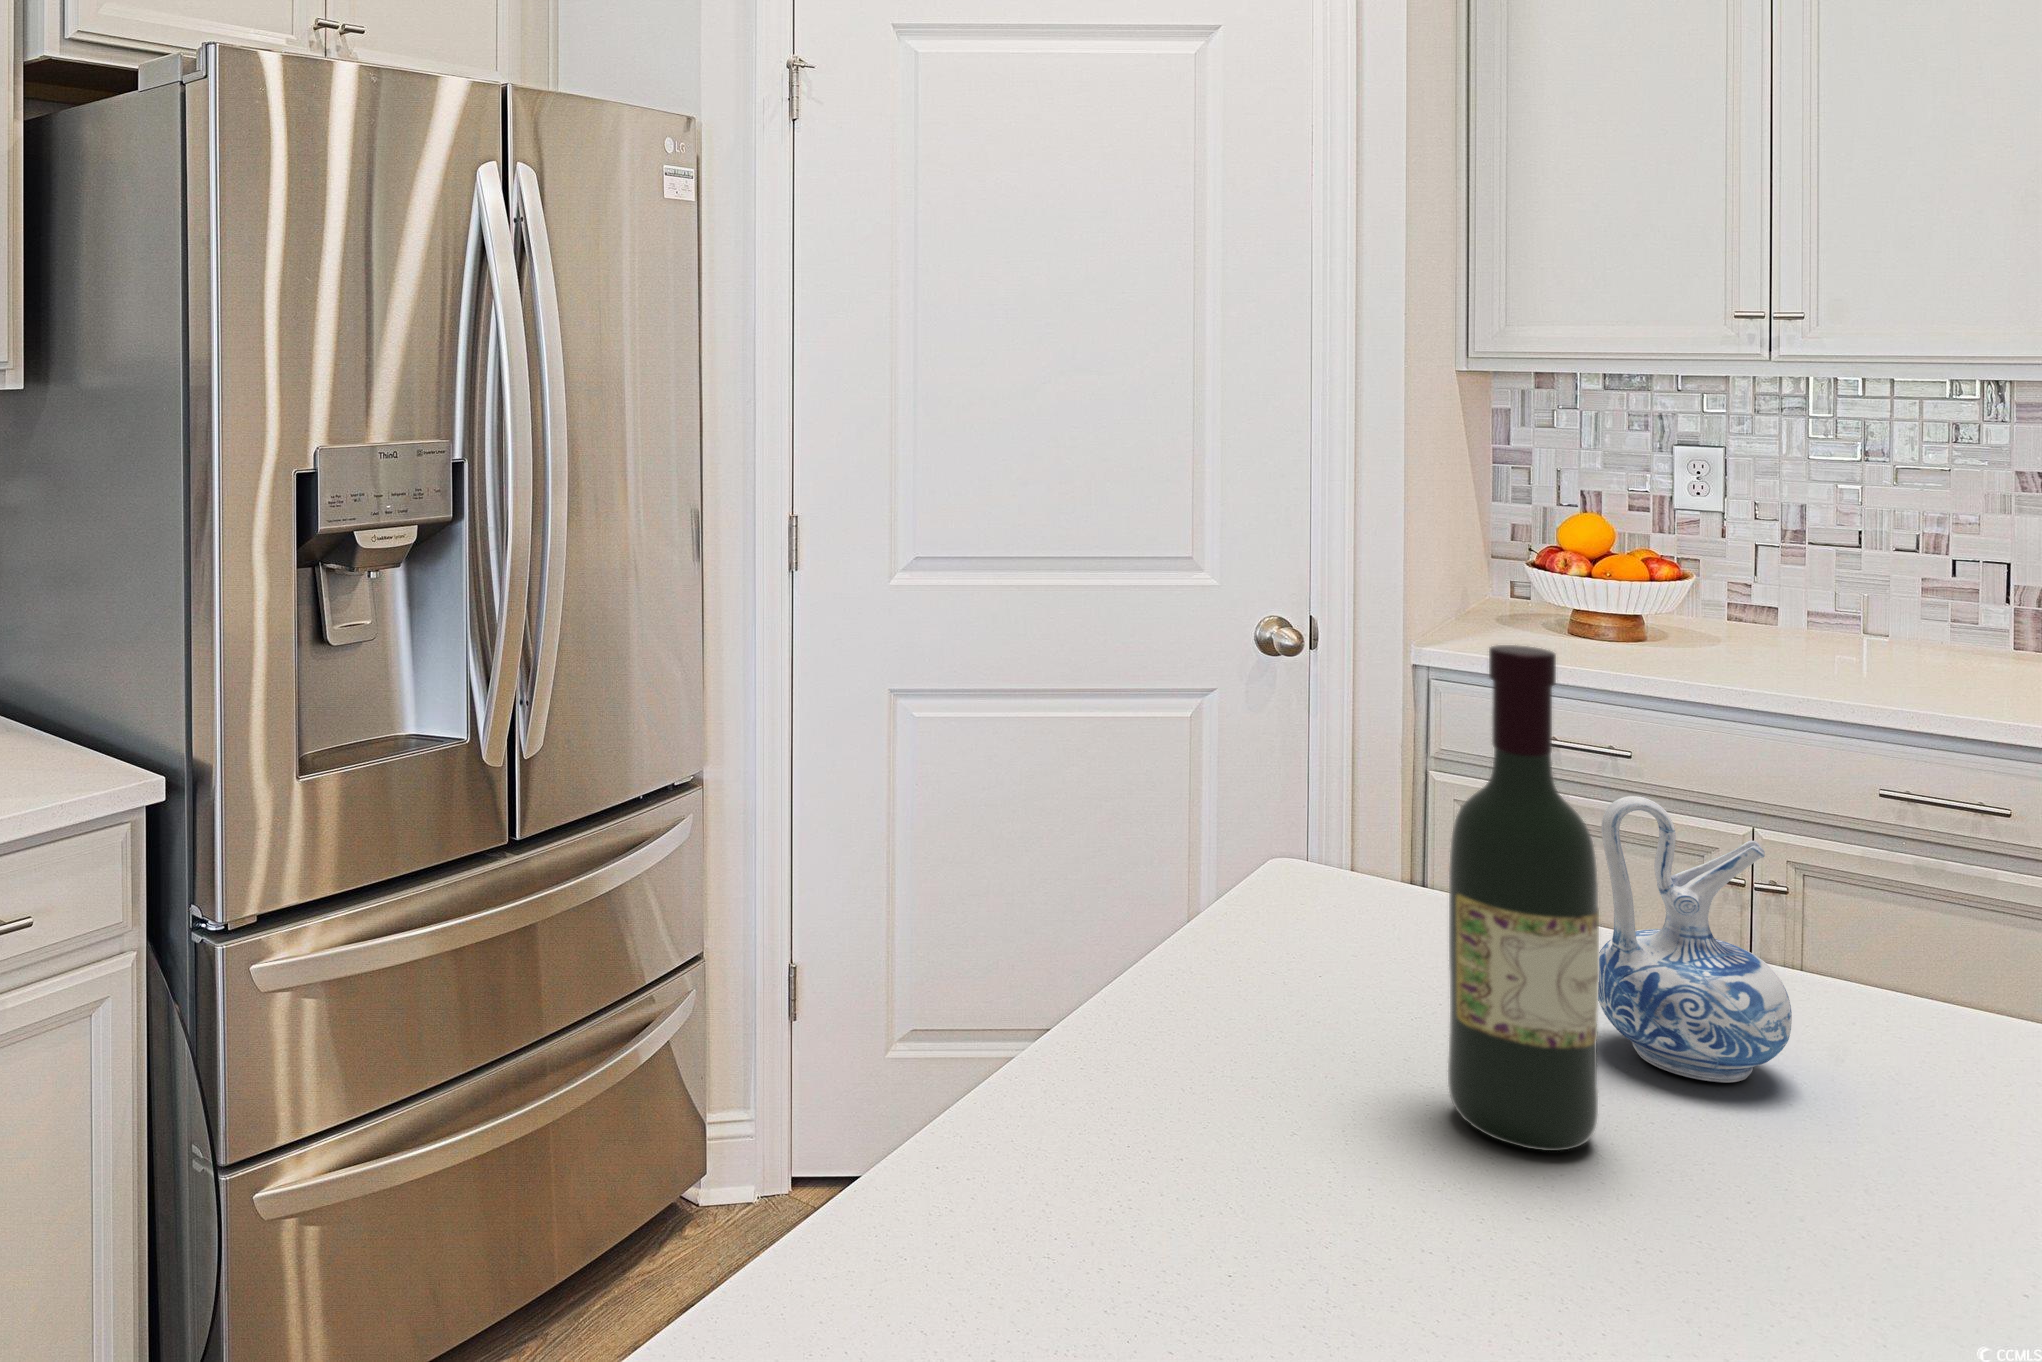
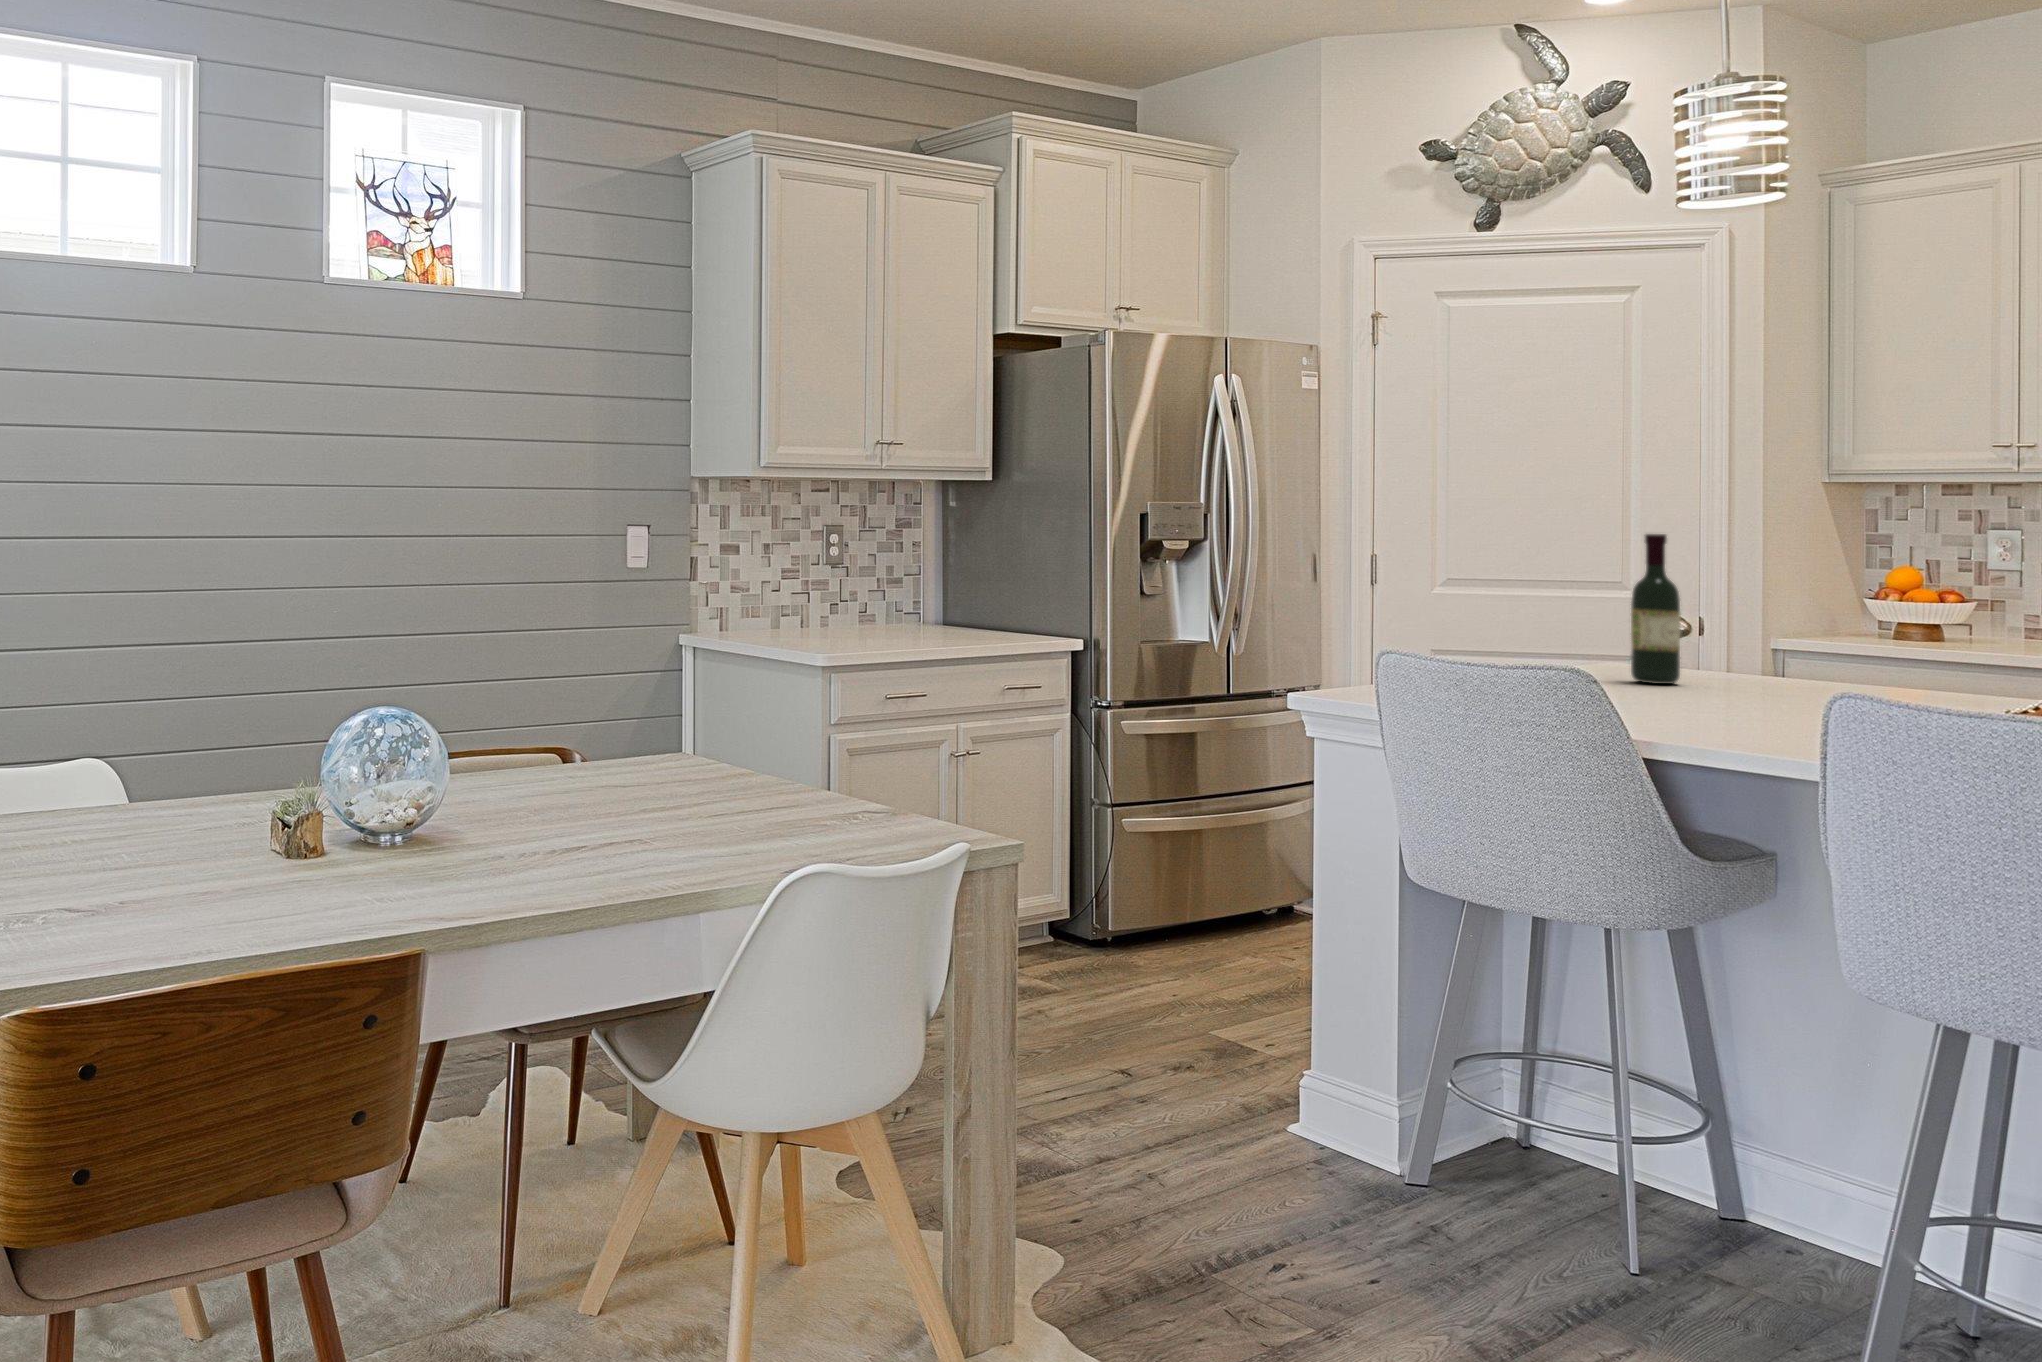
ceramic pitcher: present [1598,796,1792,1083] -> none [1703,592,1771,682]

